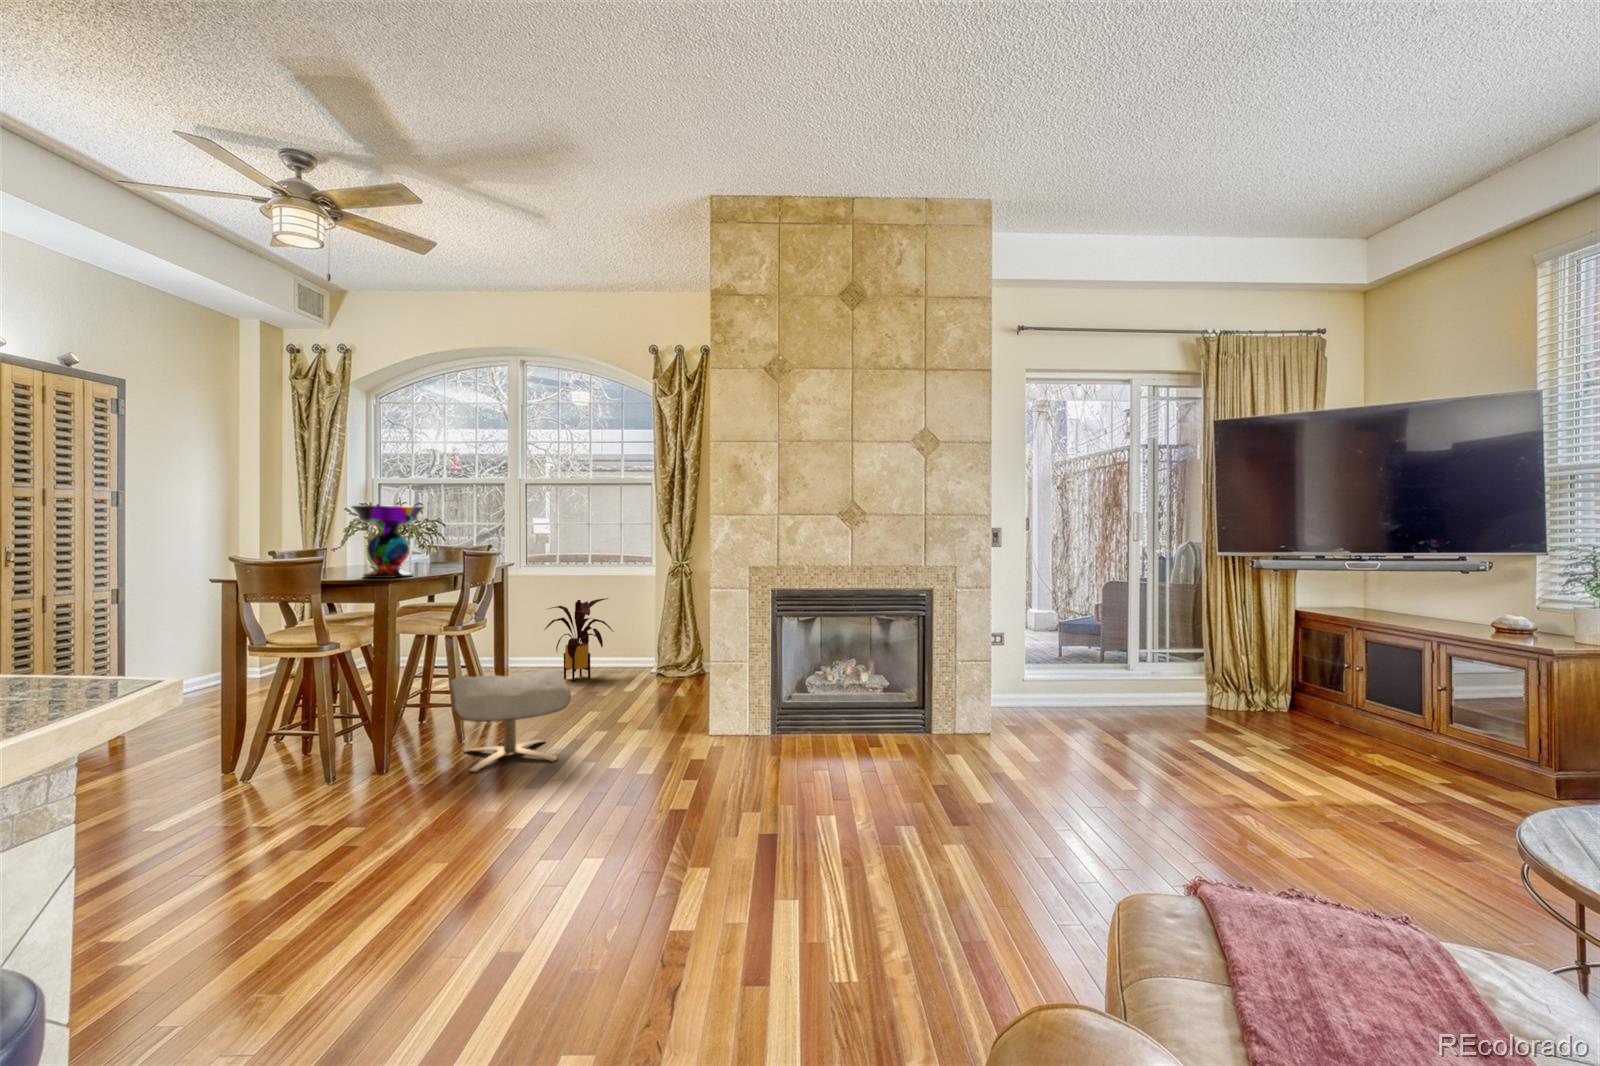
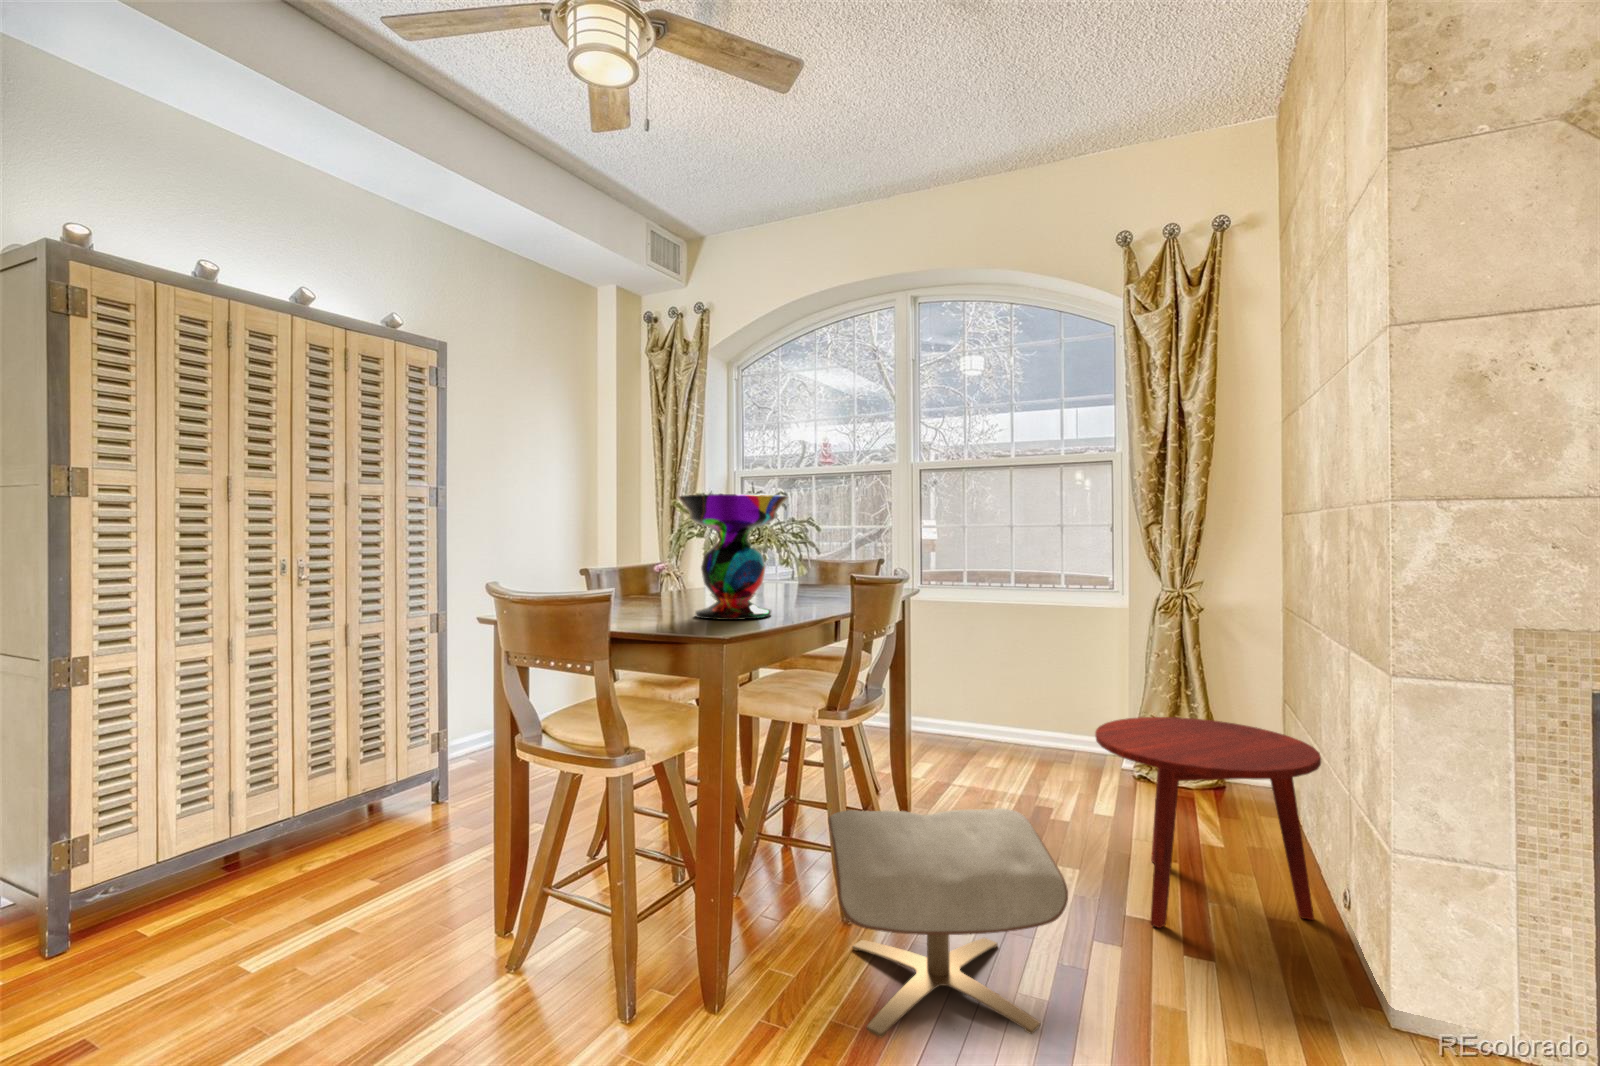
house plant: present [544,598,614,681] -> none [953,642,1059,770]
side table: none [608,628,712,727] -> present [1095,717,1321,928]

